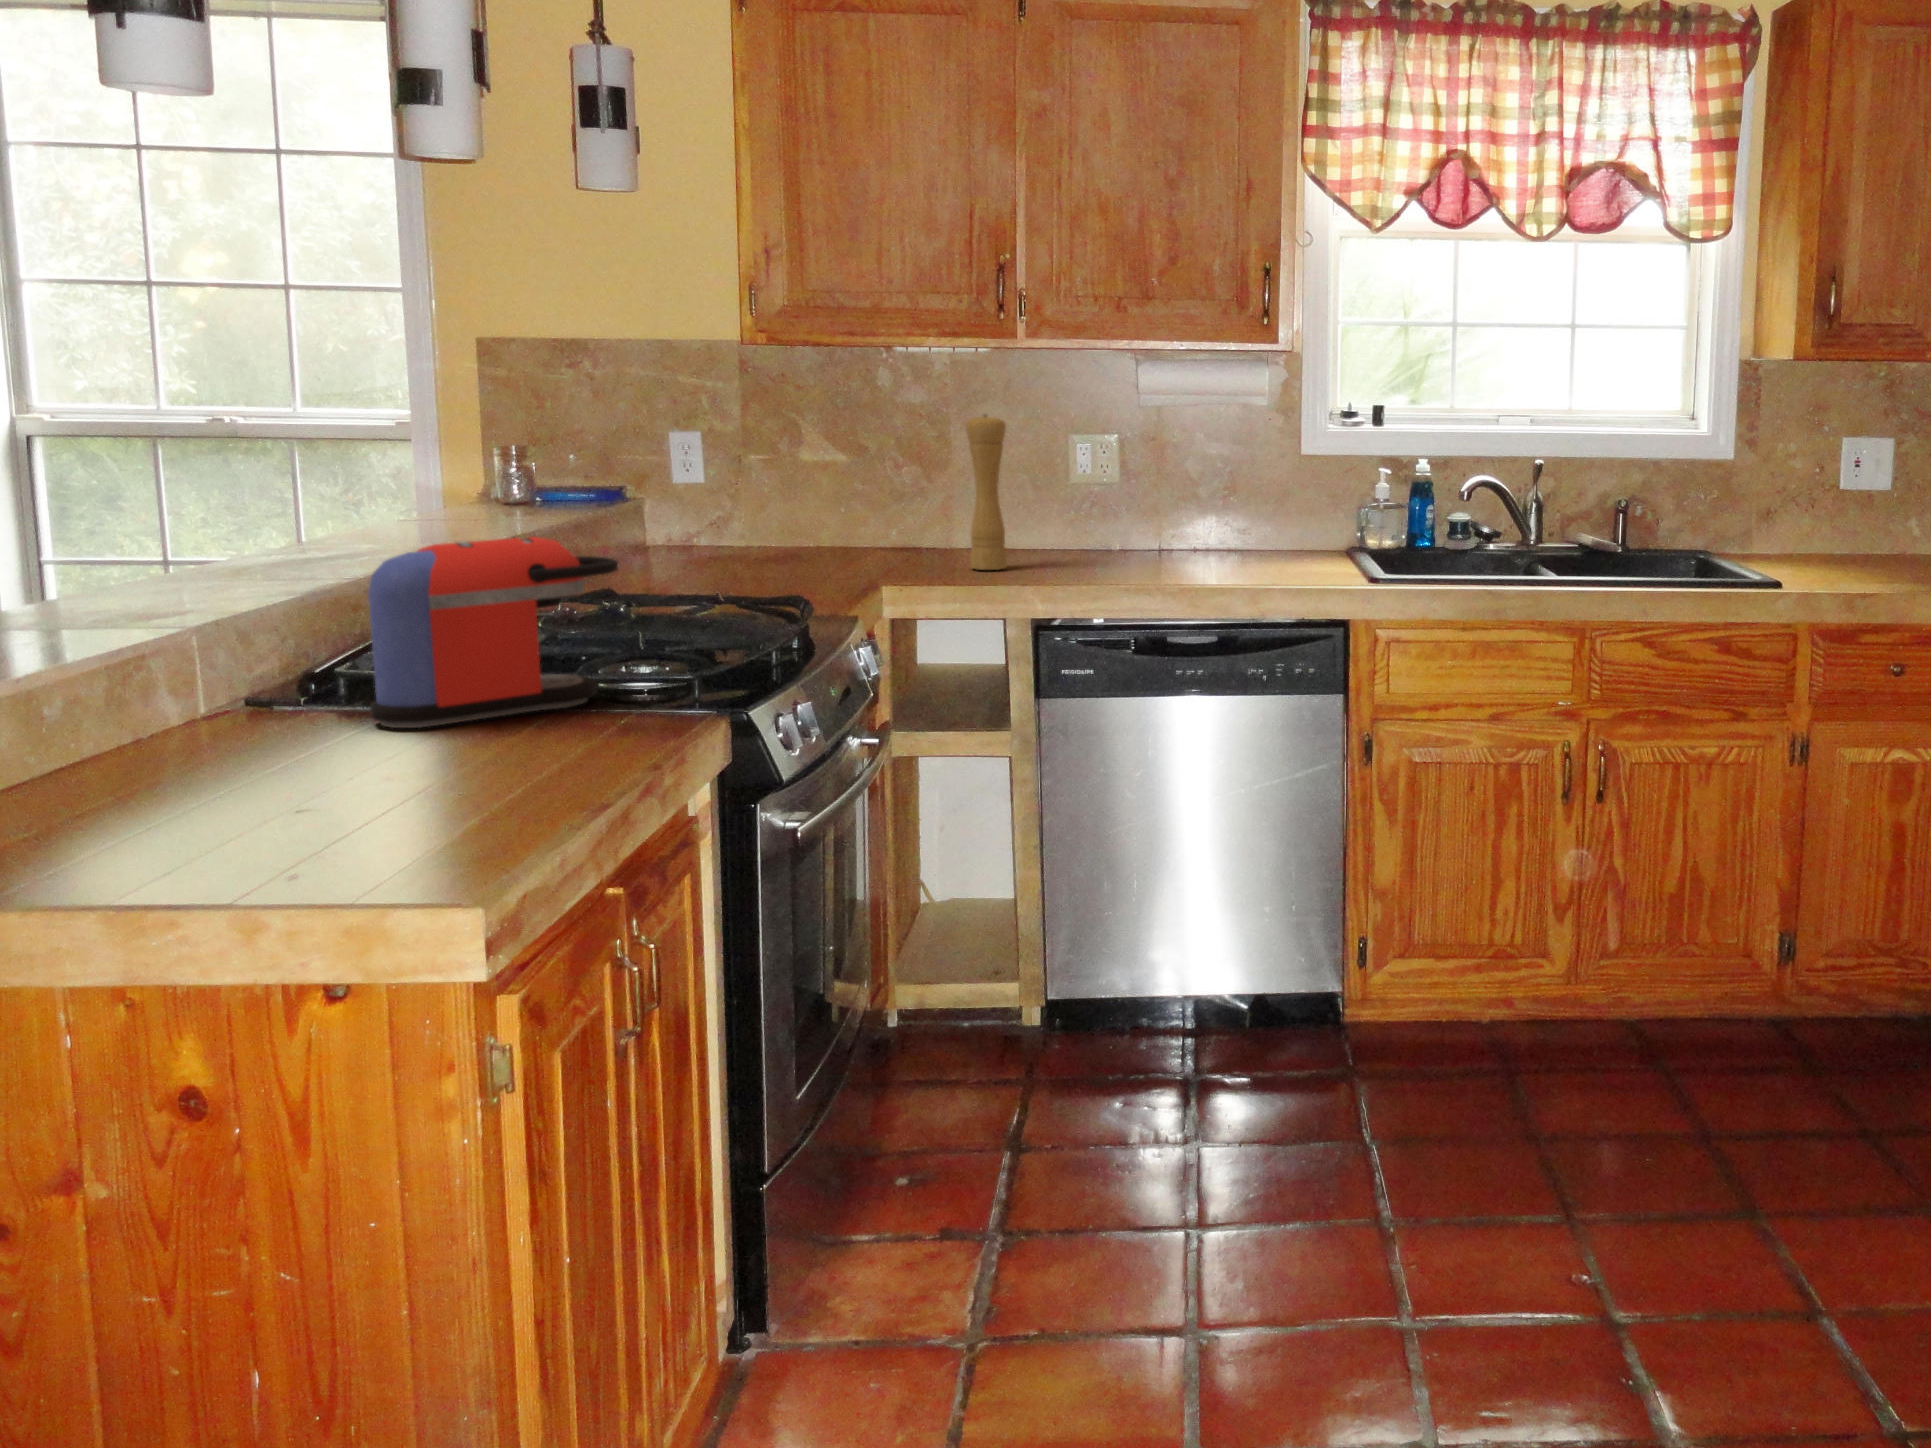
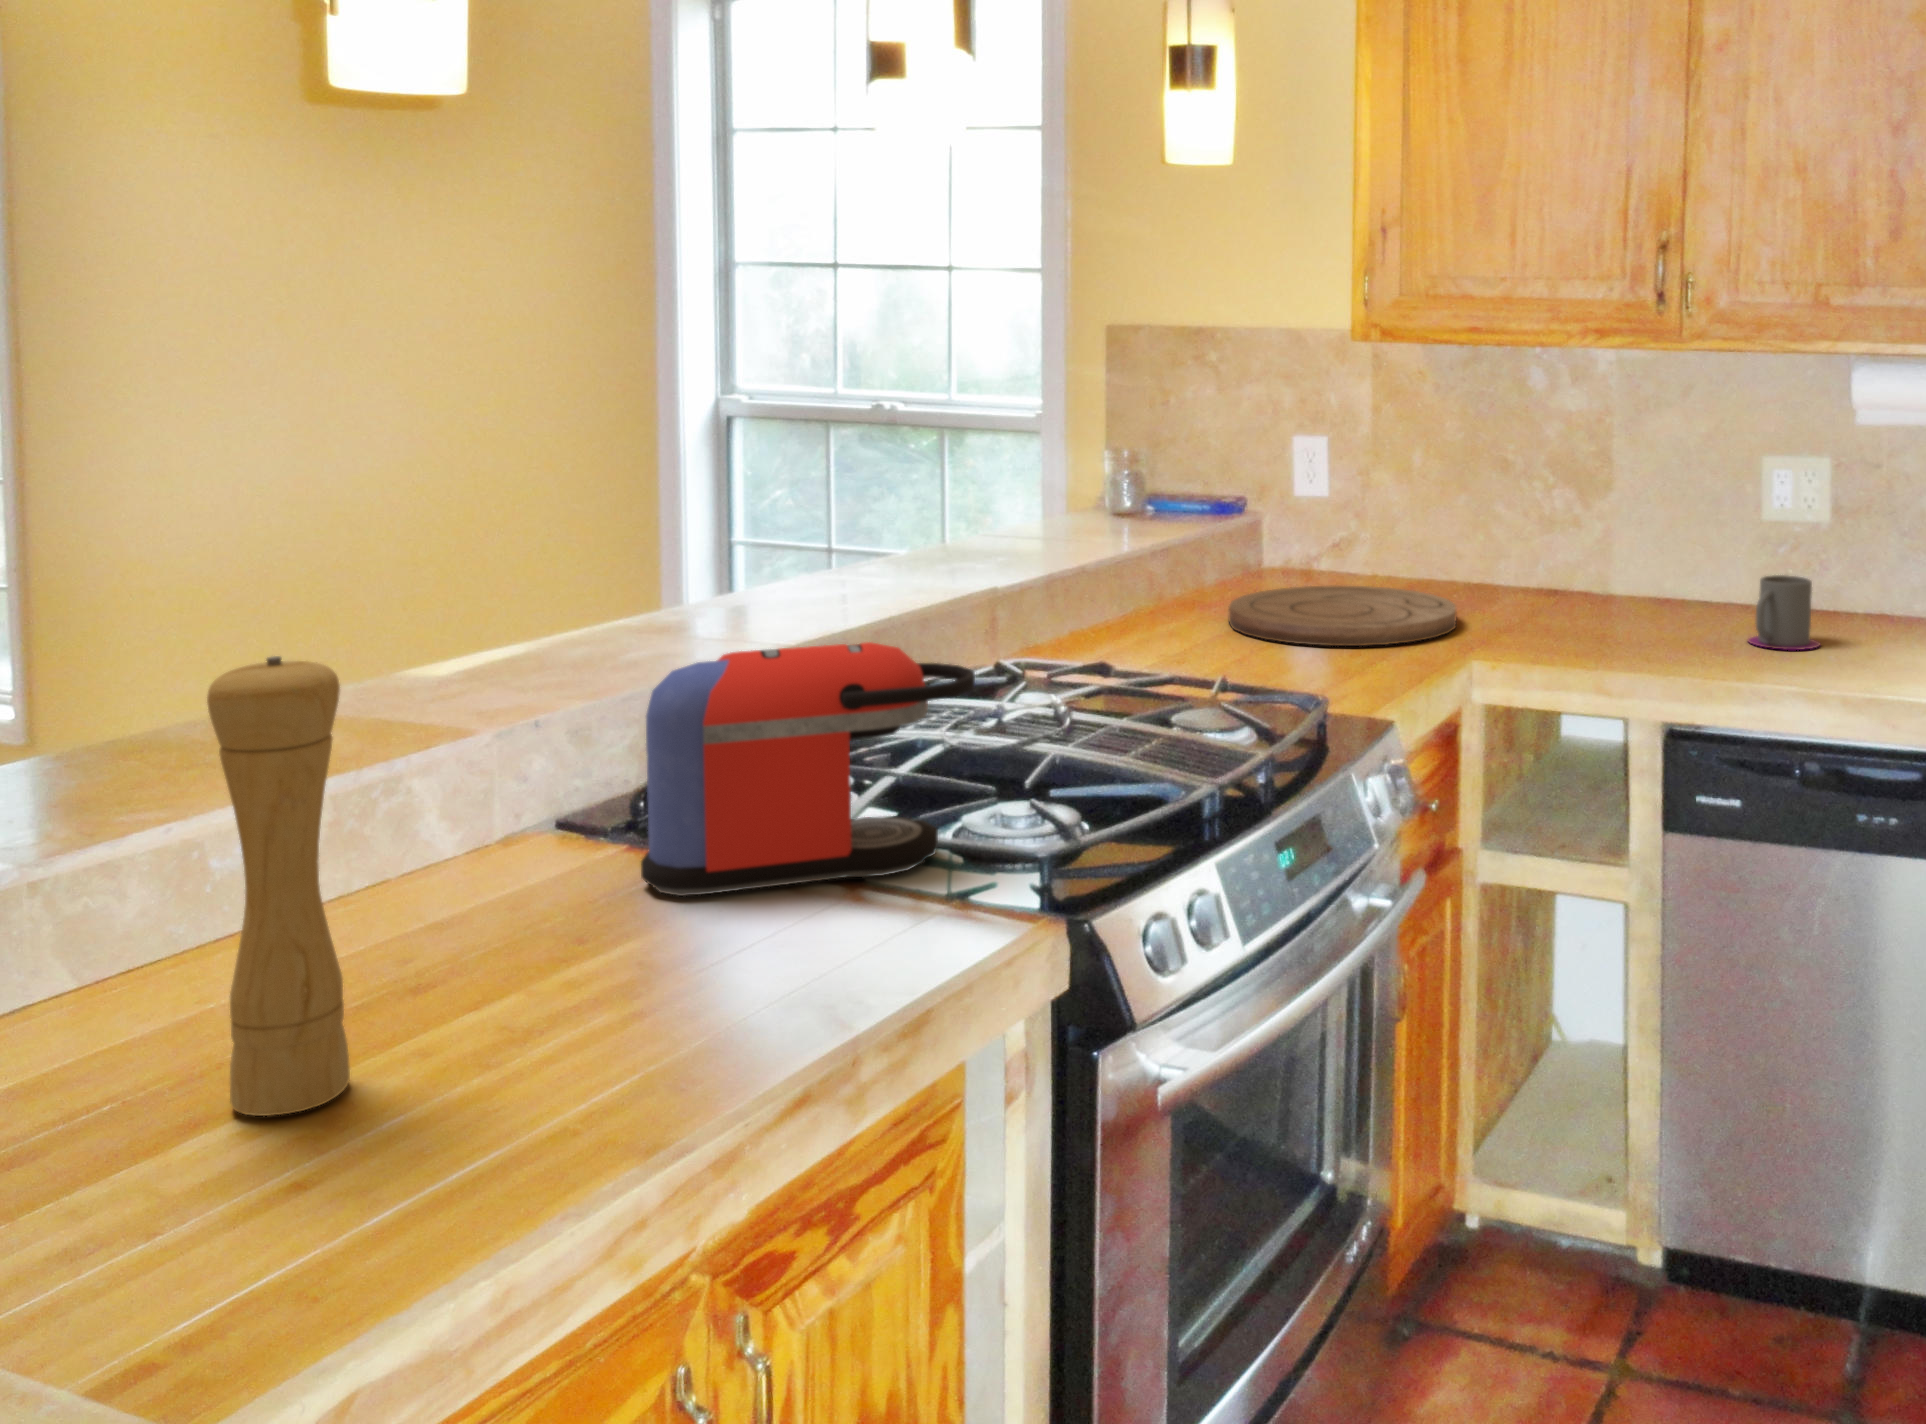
pepper mill: present [966,415,1007,570] -> present [207,656,350,1116]
mug: none [1079,517,1133,568] -> present [1748,575,1820,650]
cutting board: none [662,547,856,584] -> present [1229,585,1456,646]

